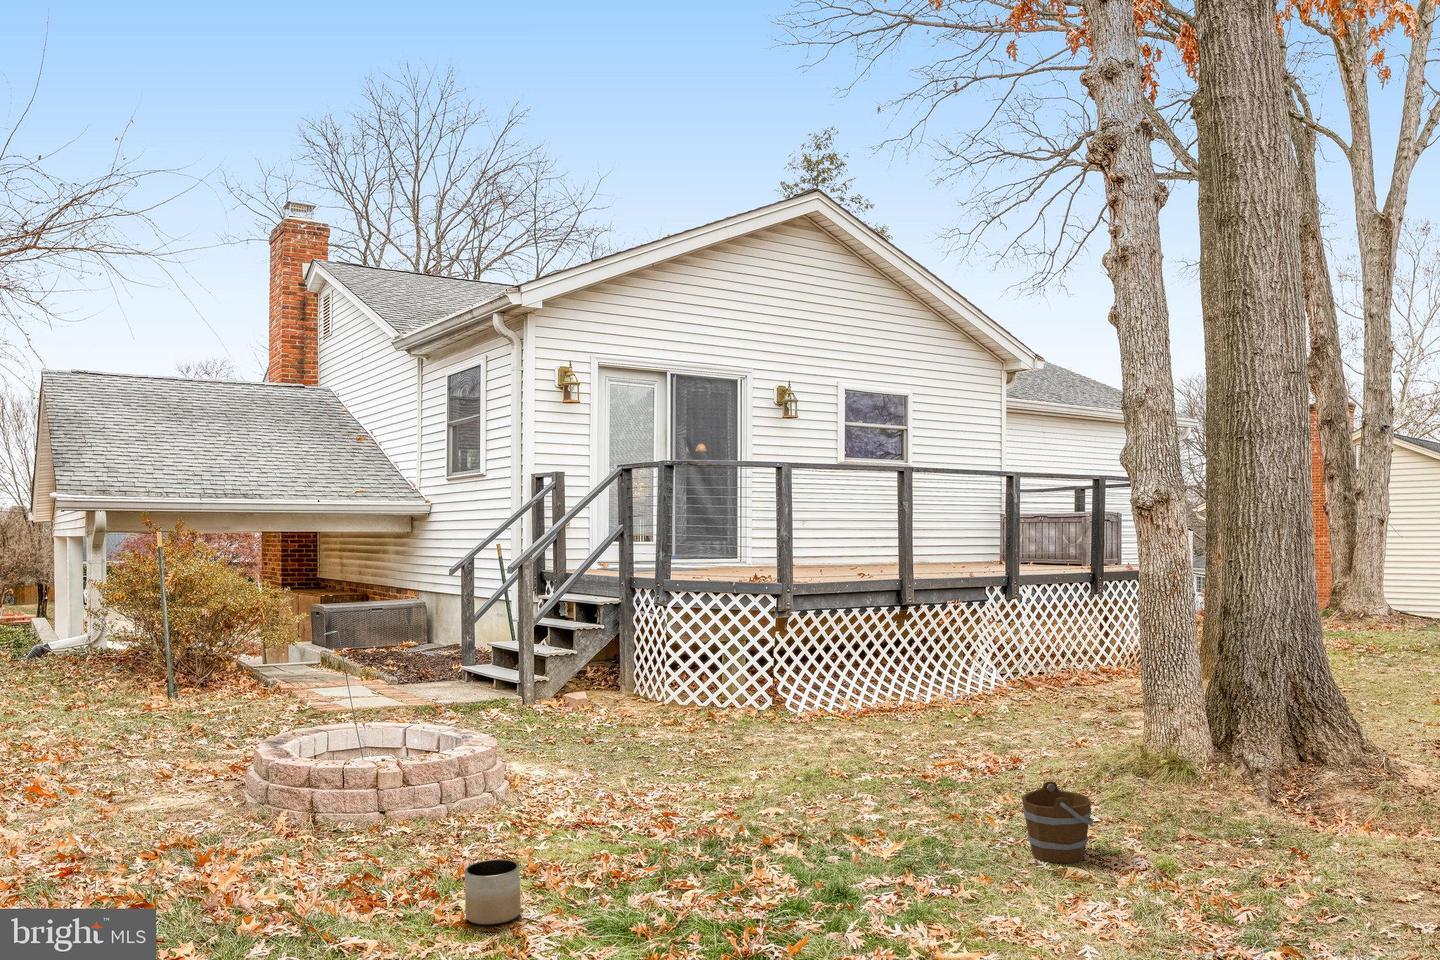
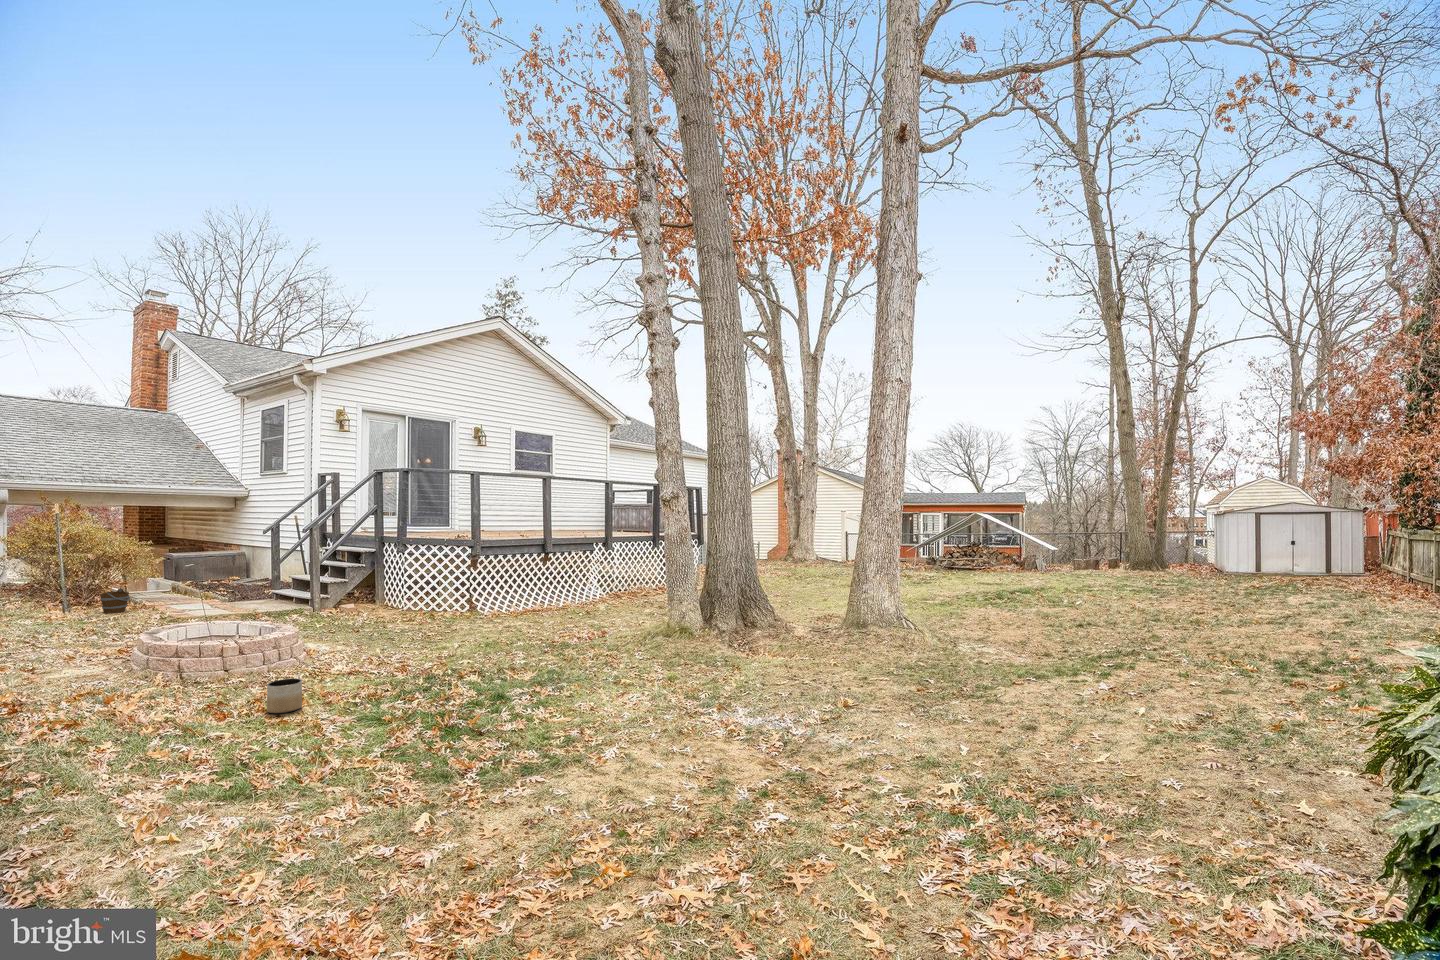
bucket: present [1022,781,1093,863] -> present [100,589,130,613]

